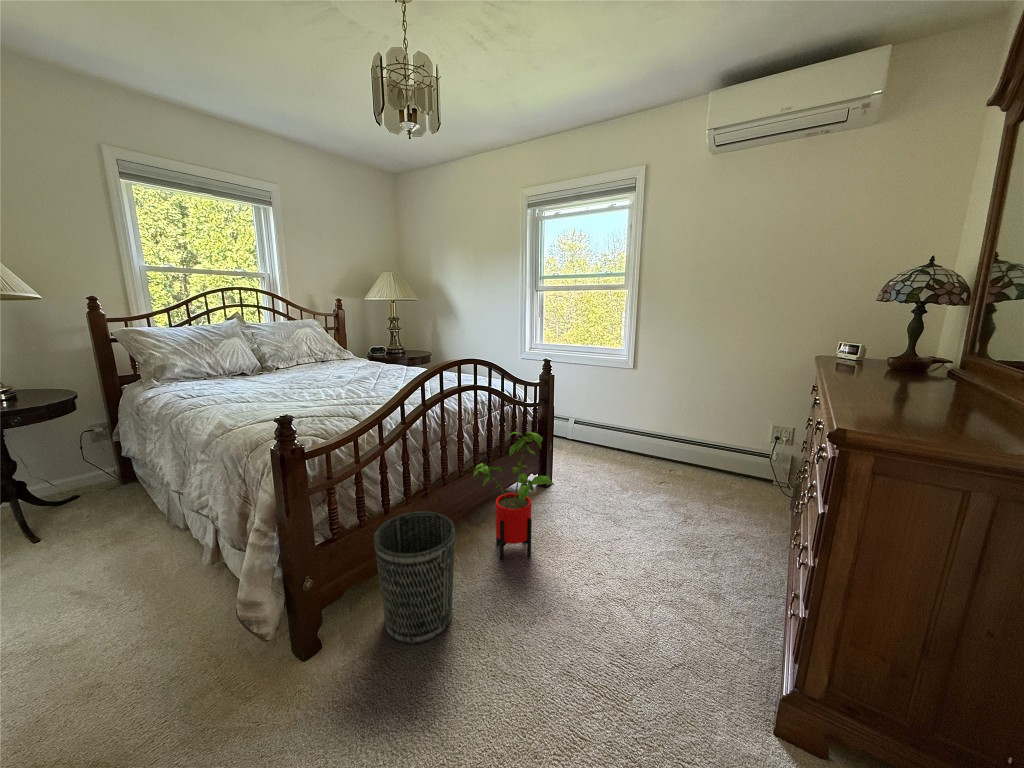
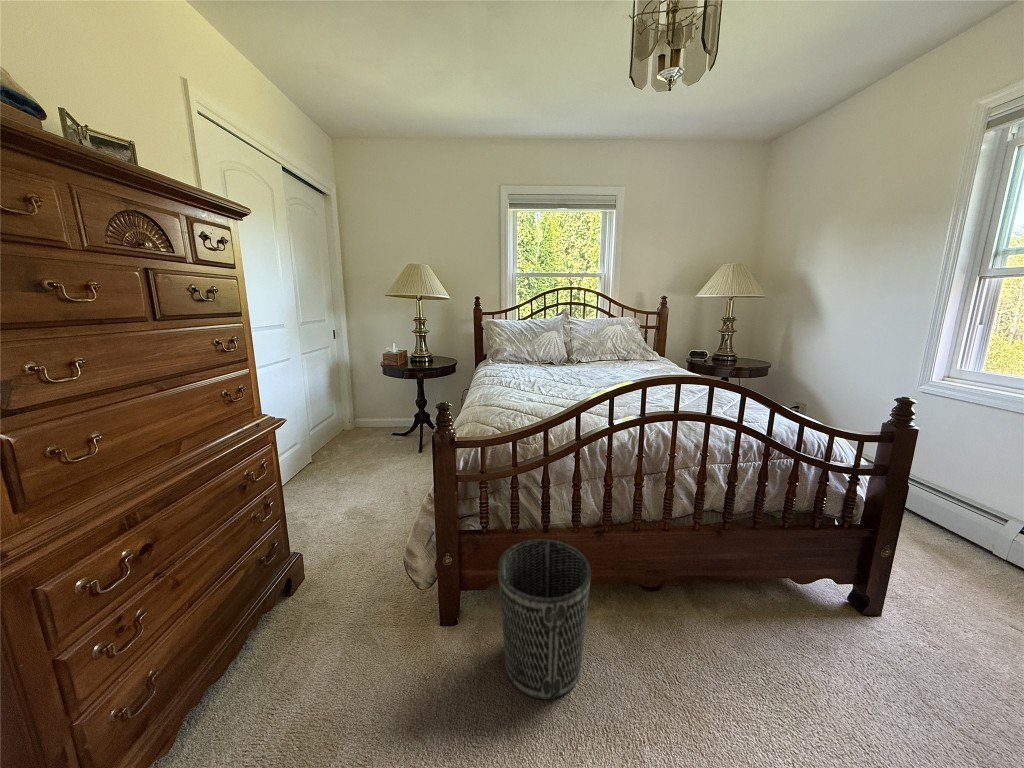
house plant: present [474,432,554,560] -> none [668,501,803,702]

